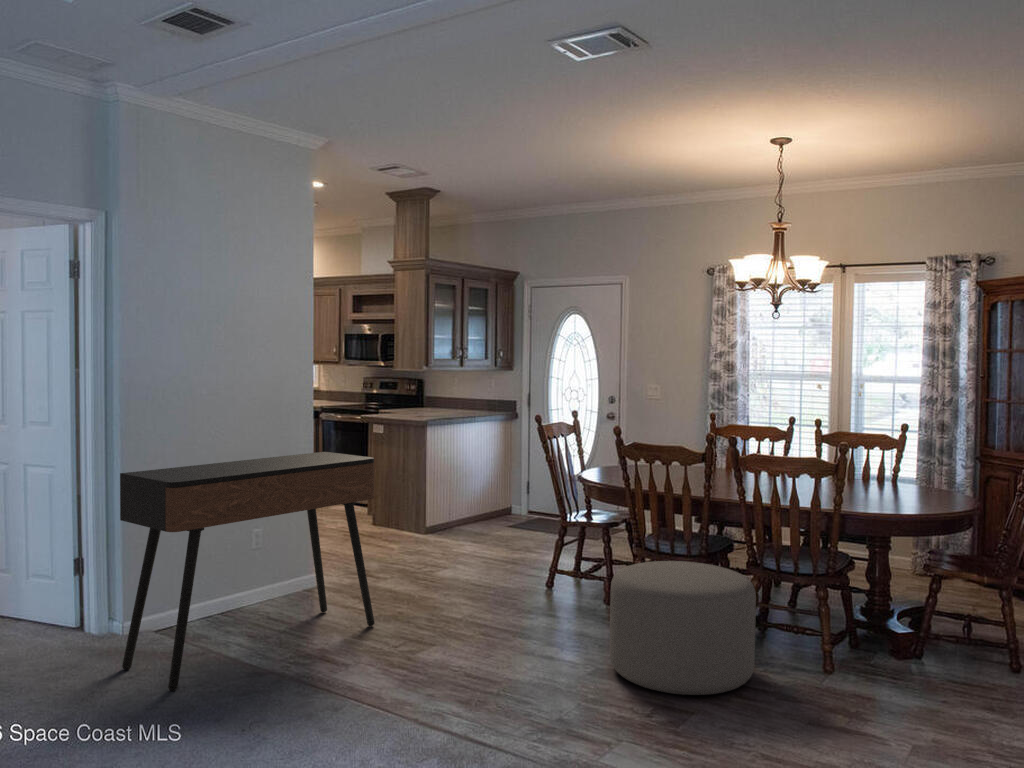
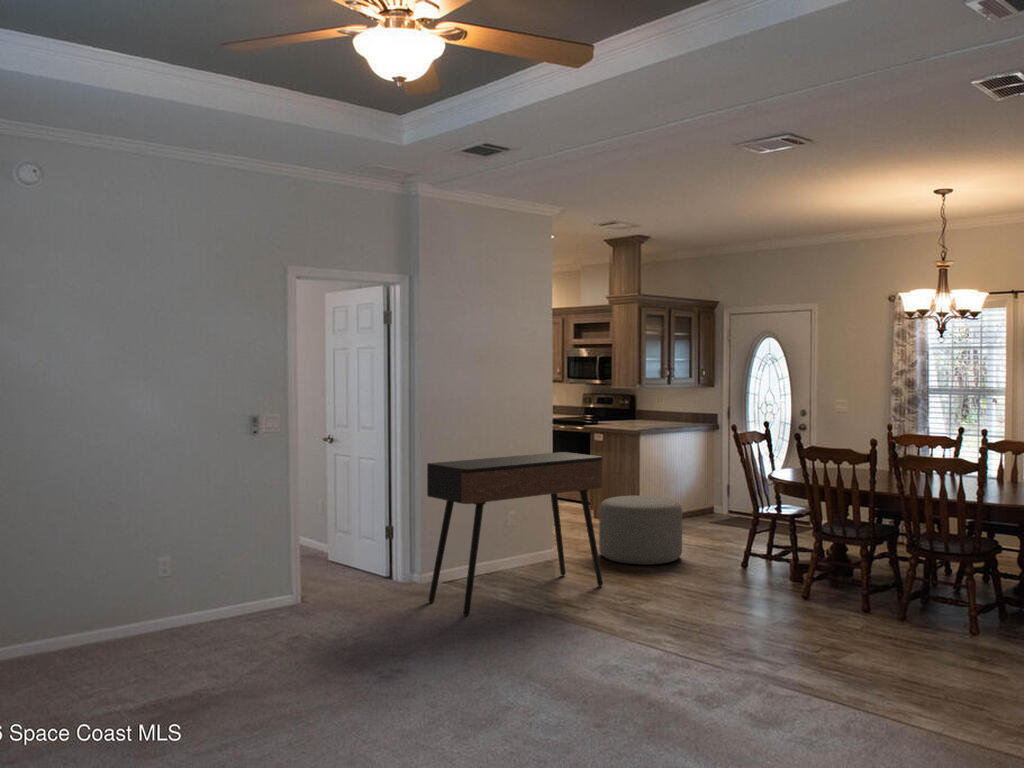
ottoman: present [610,561,756,695] -> present [599,496,682,565]

